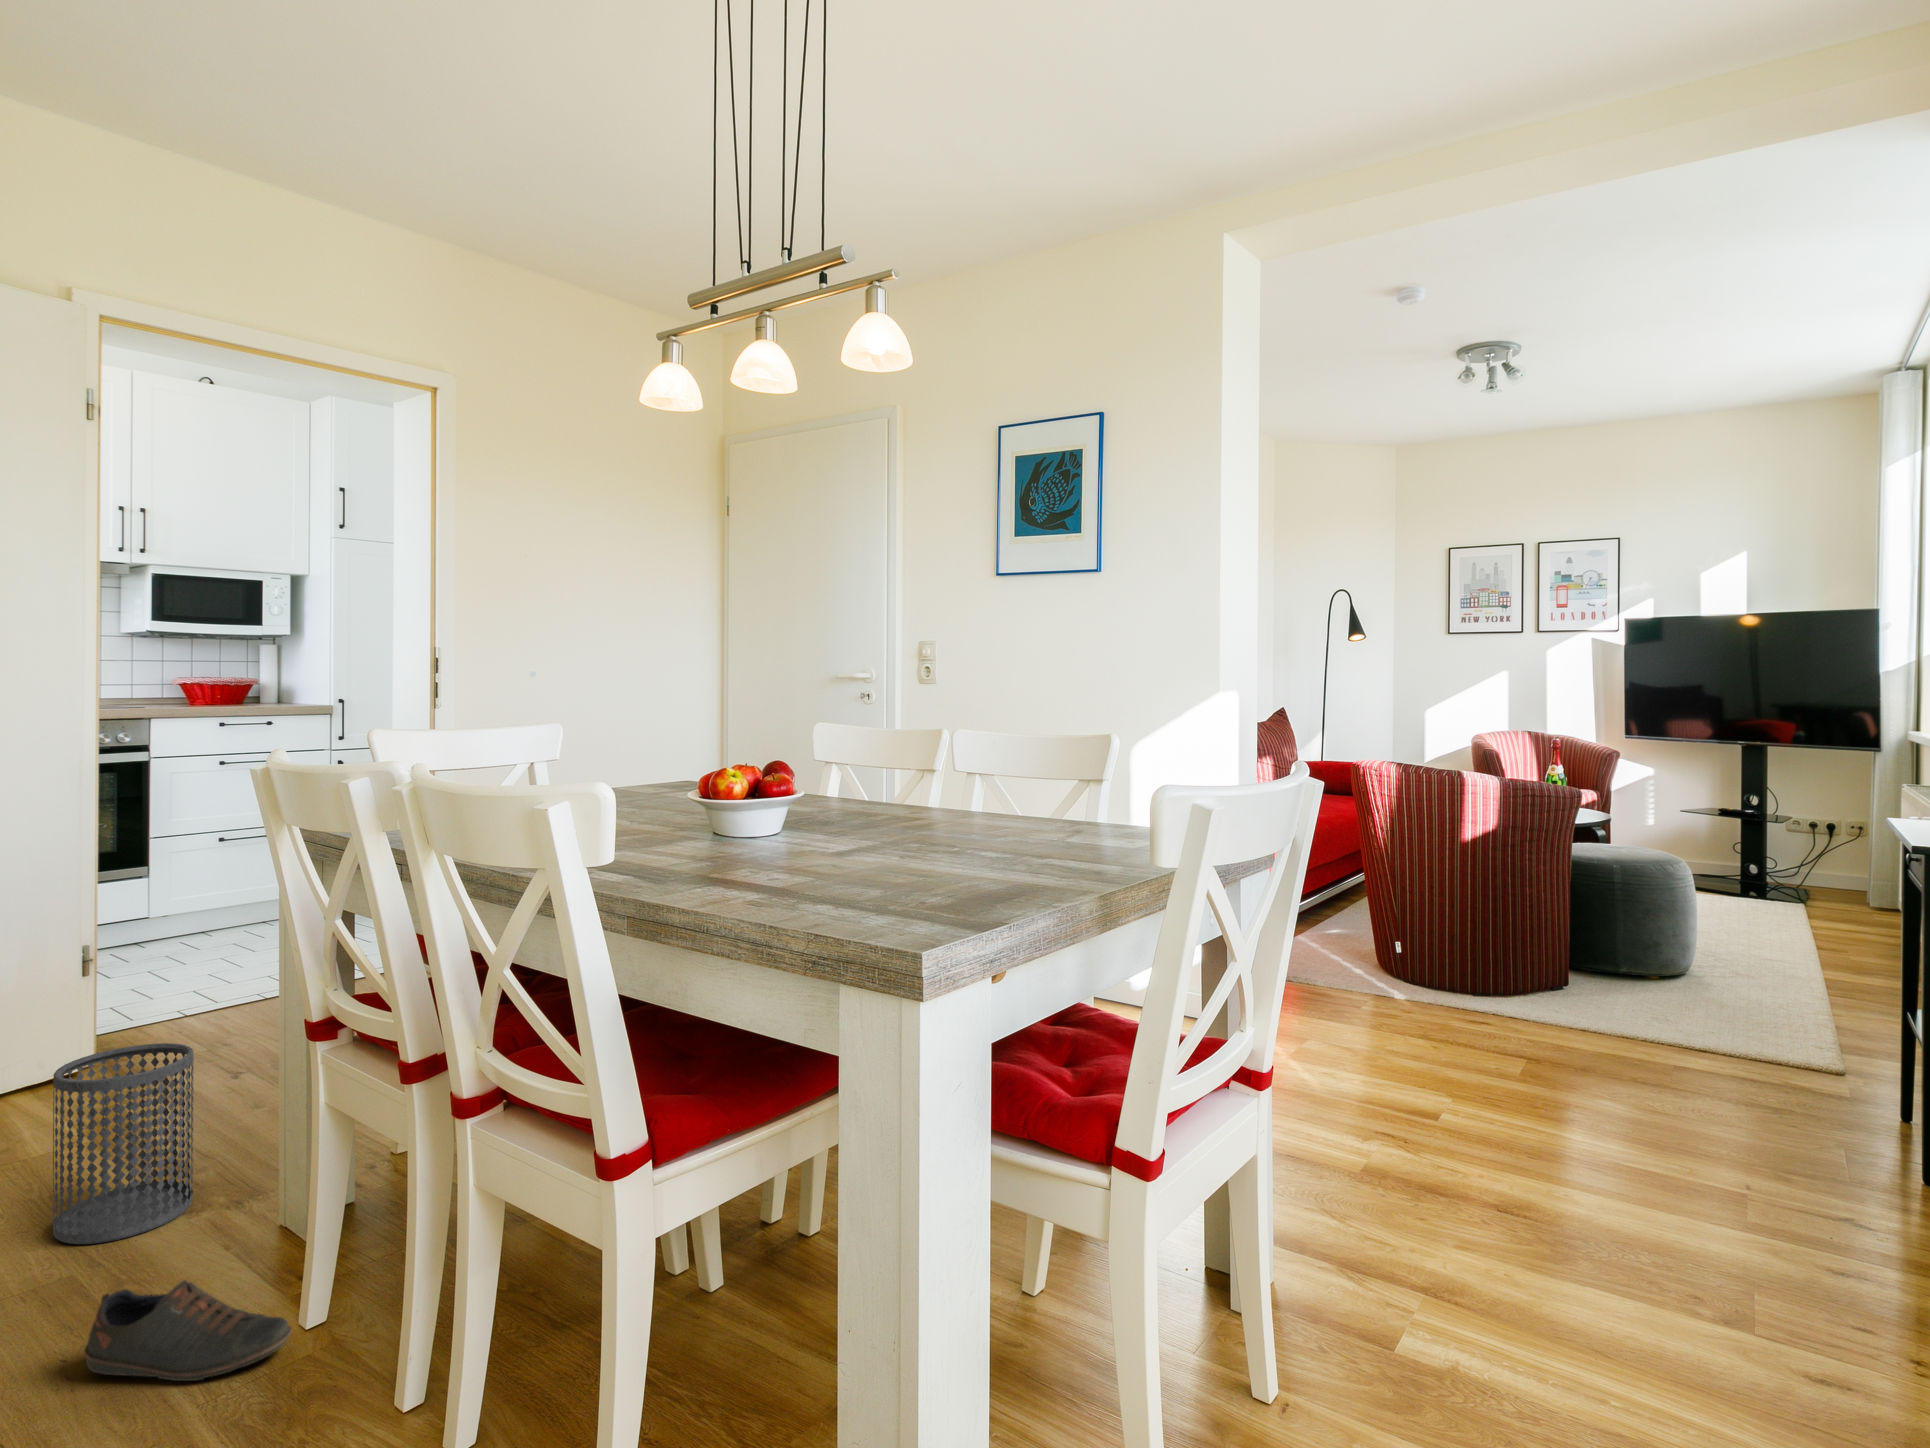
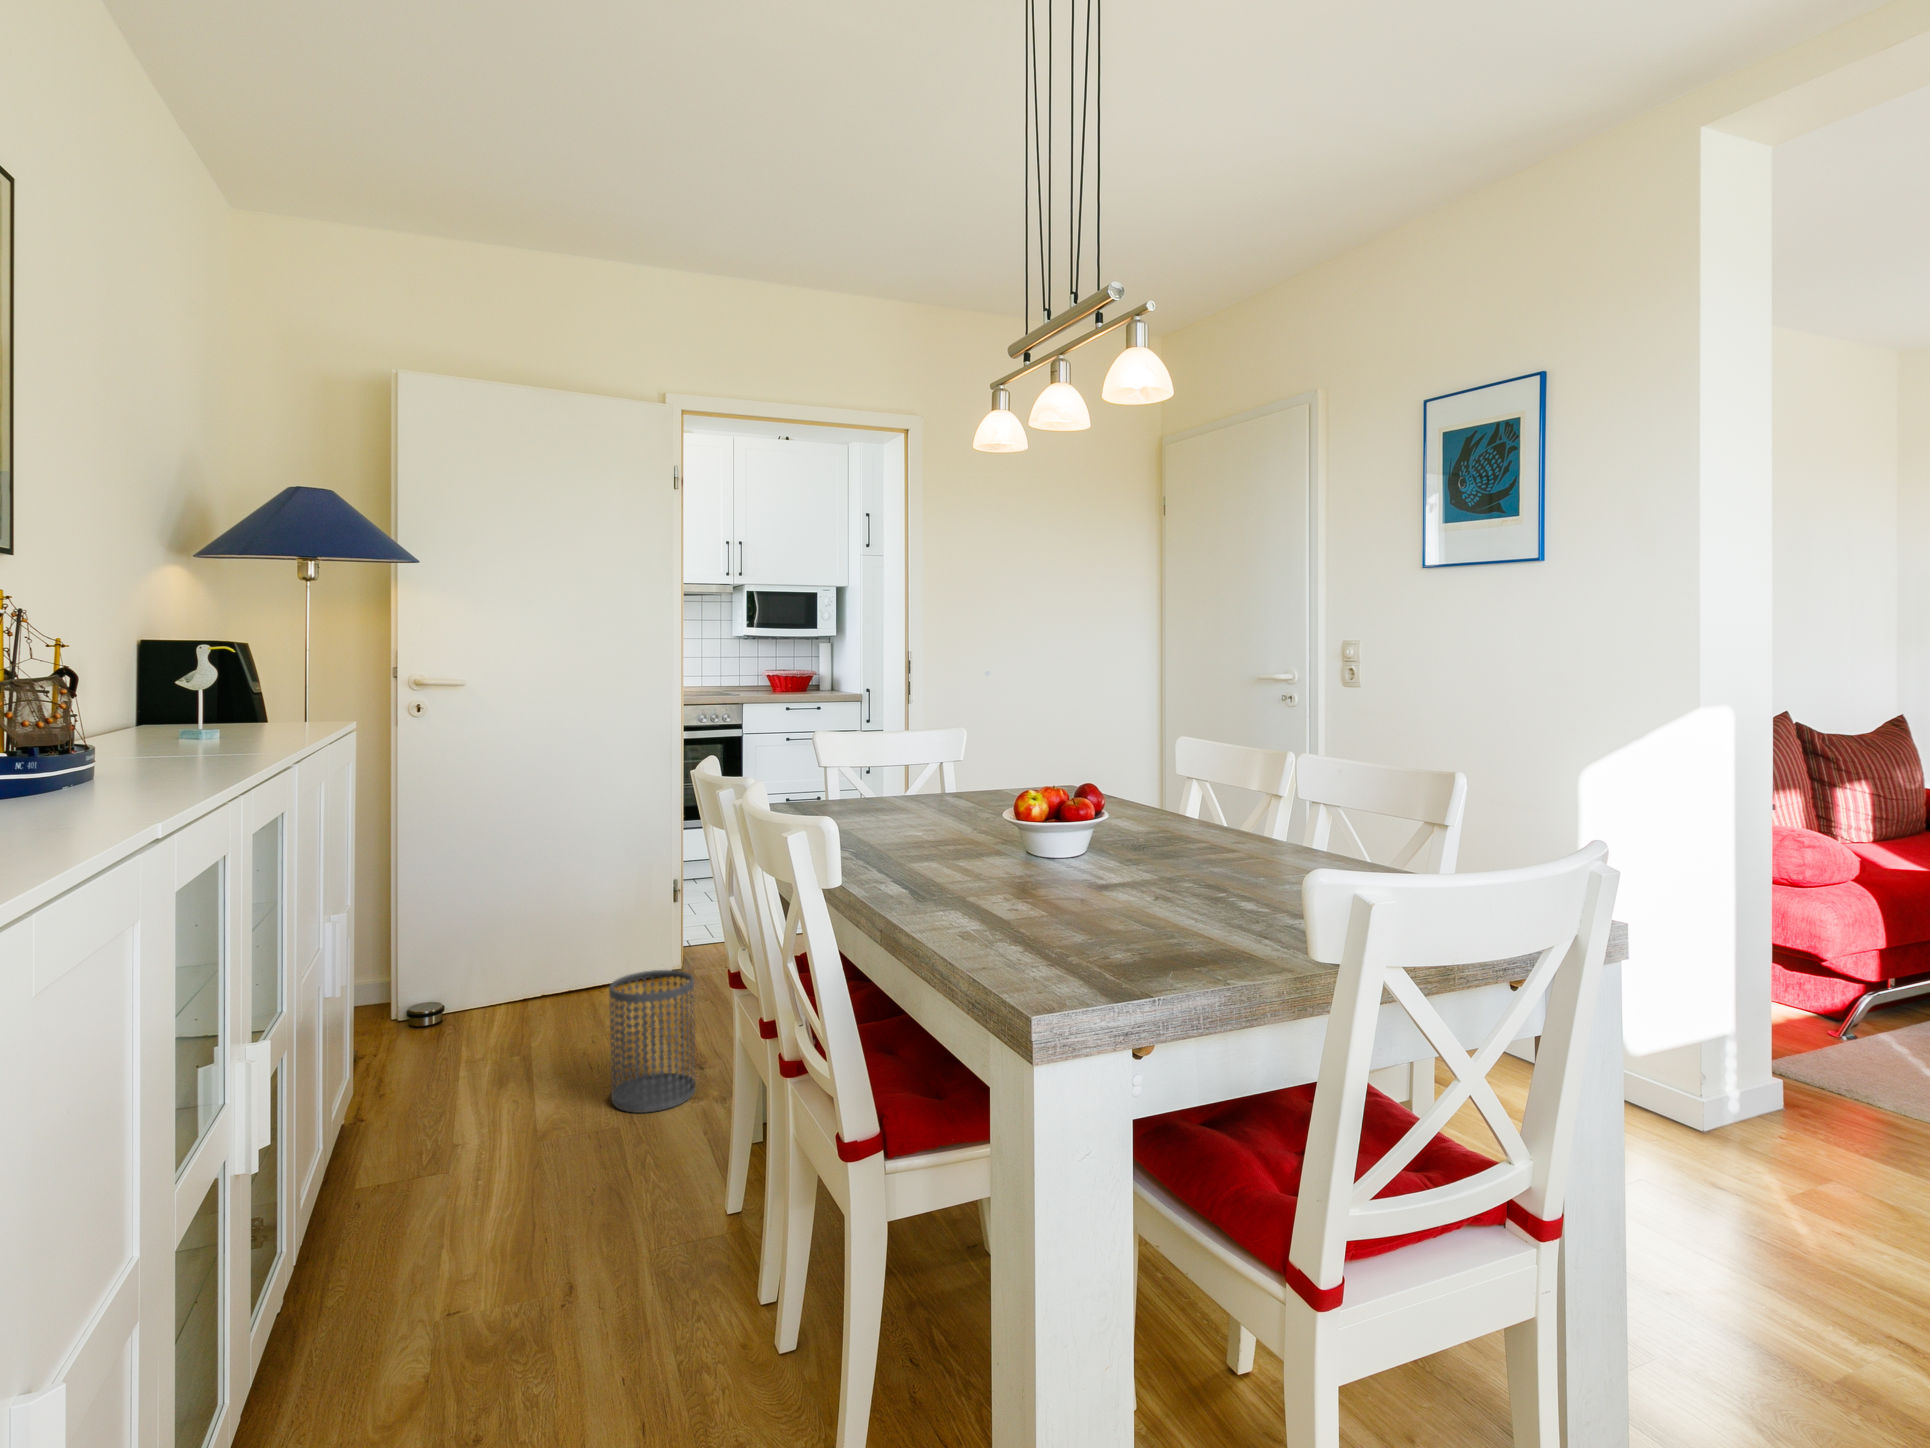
shoe: present [85,1280,292,1381] -> none [592,1155,710,1235]

